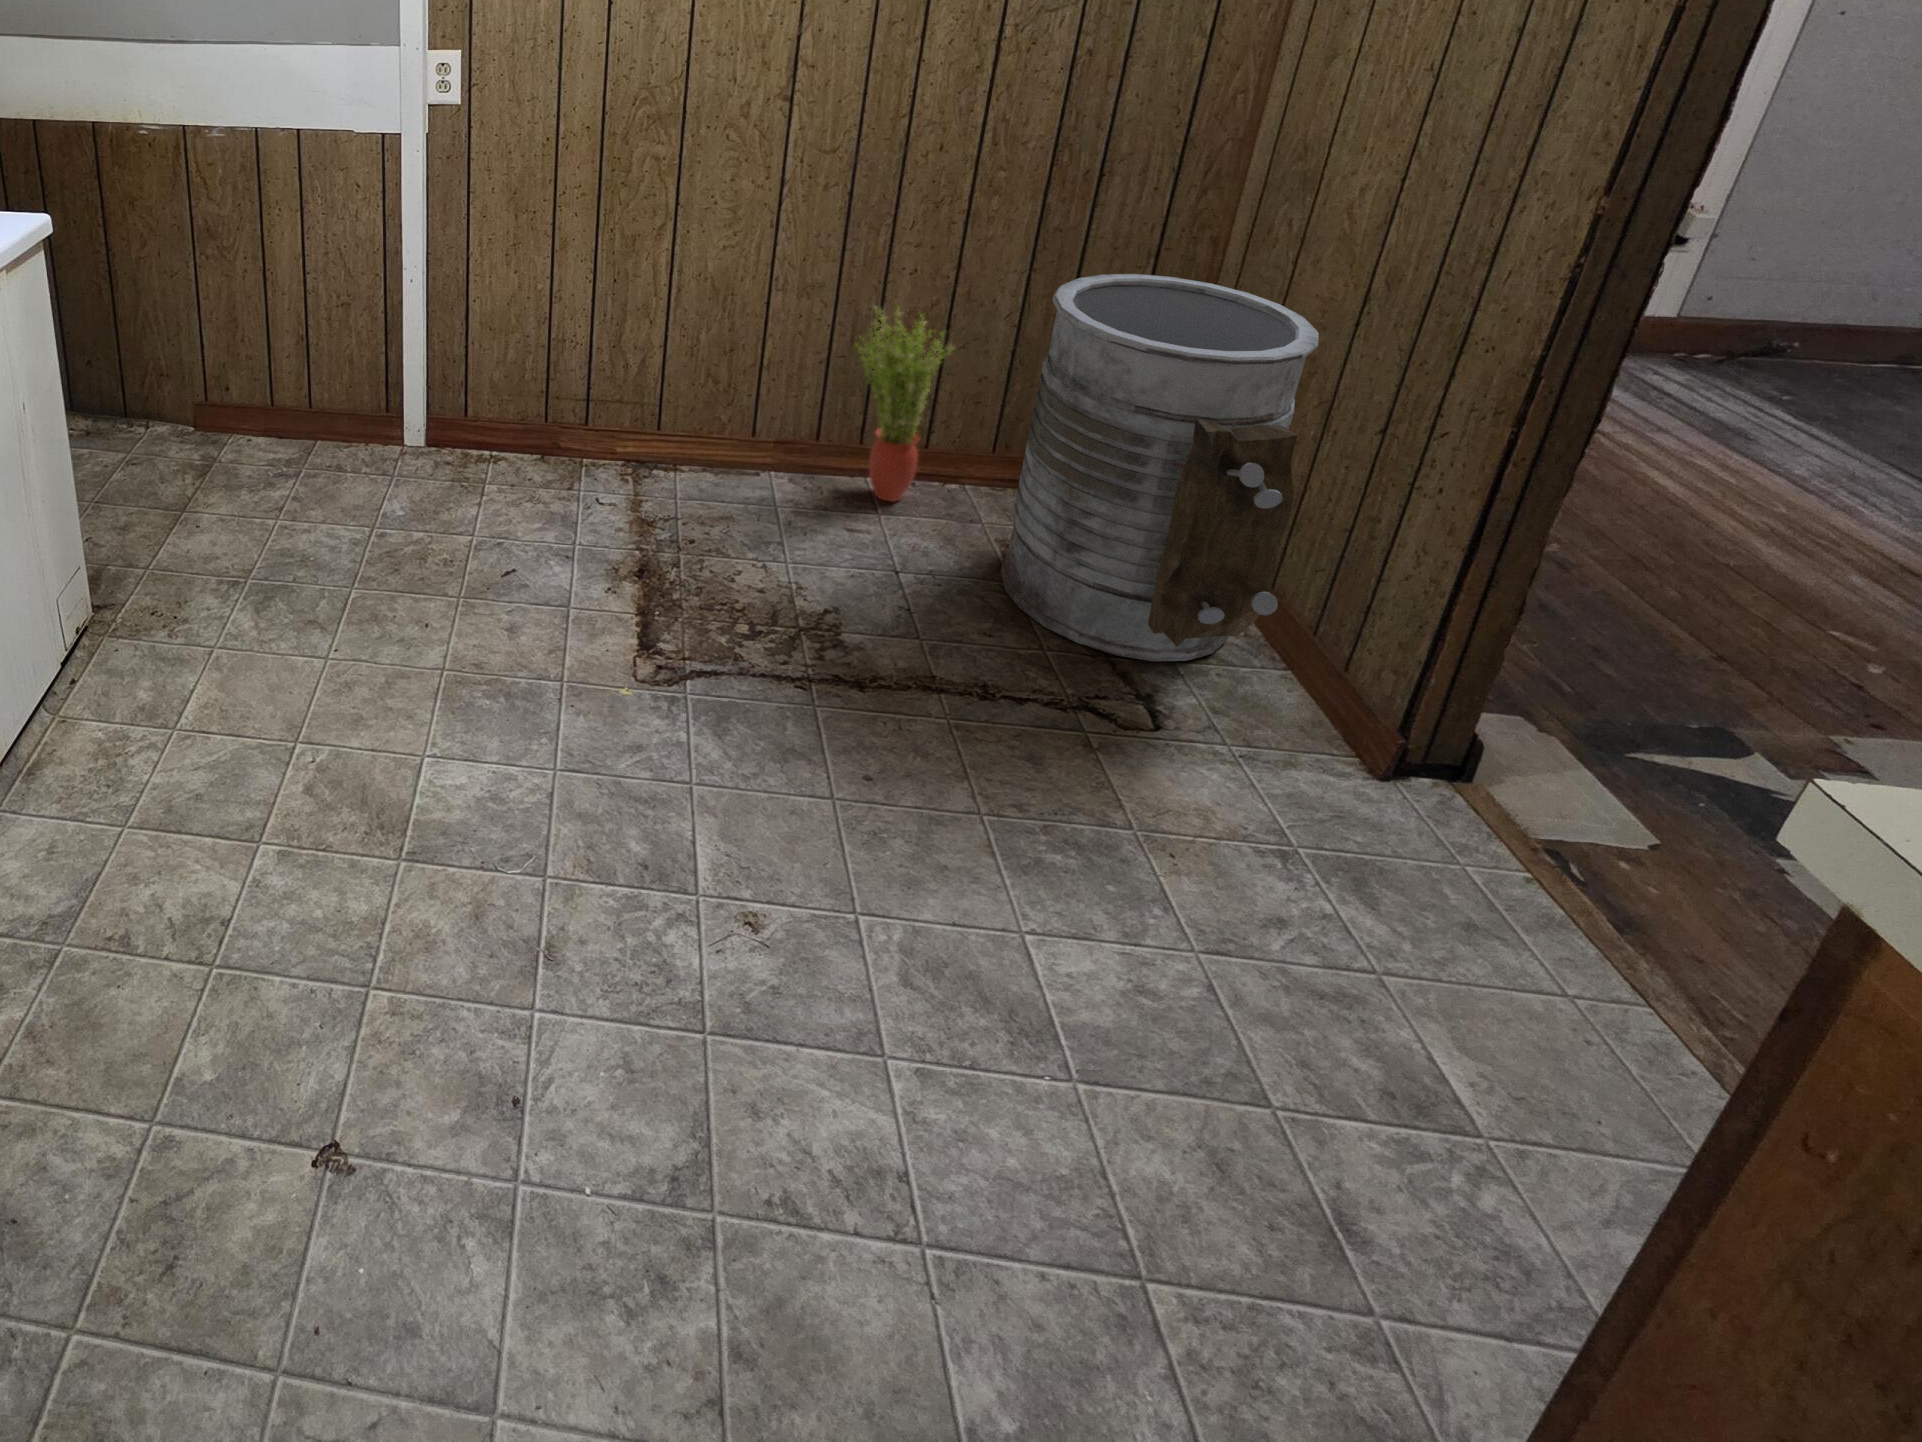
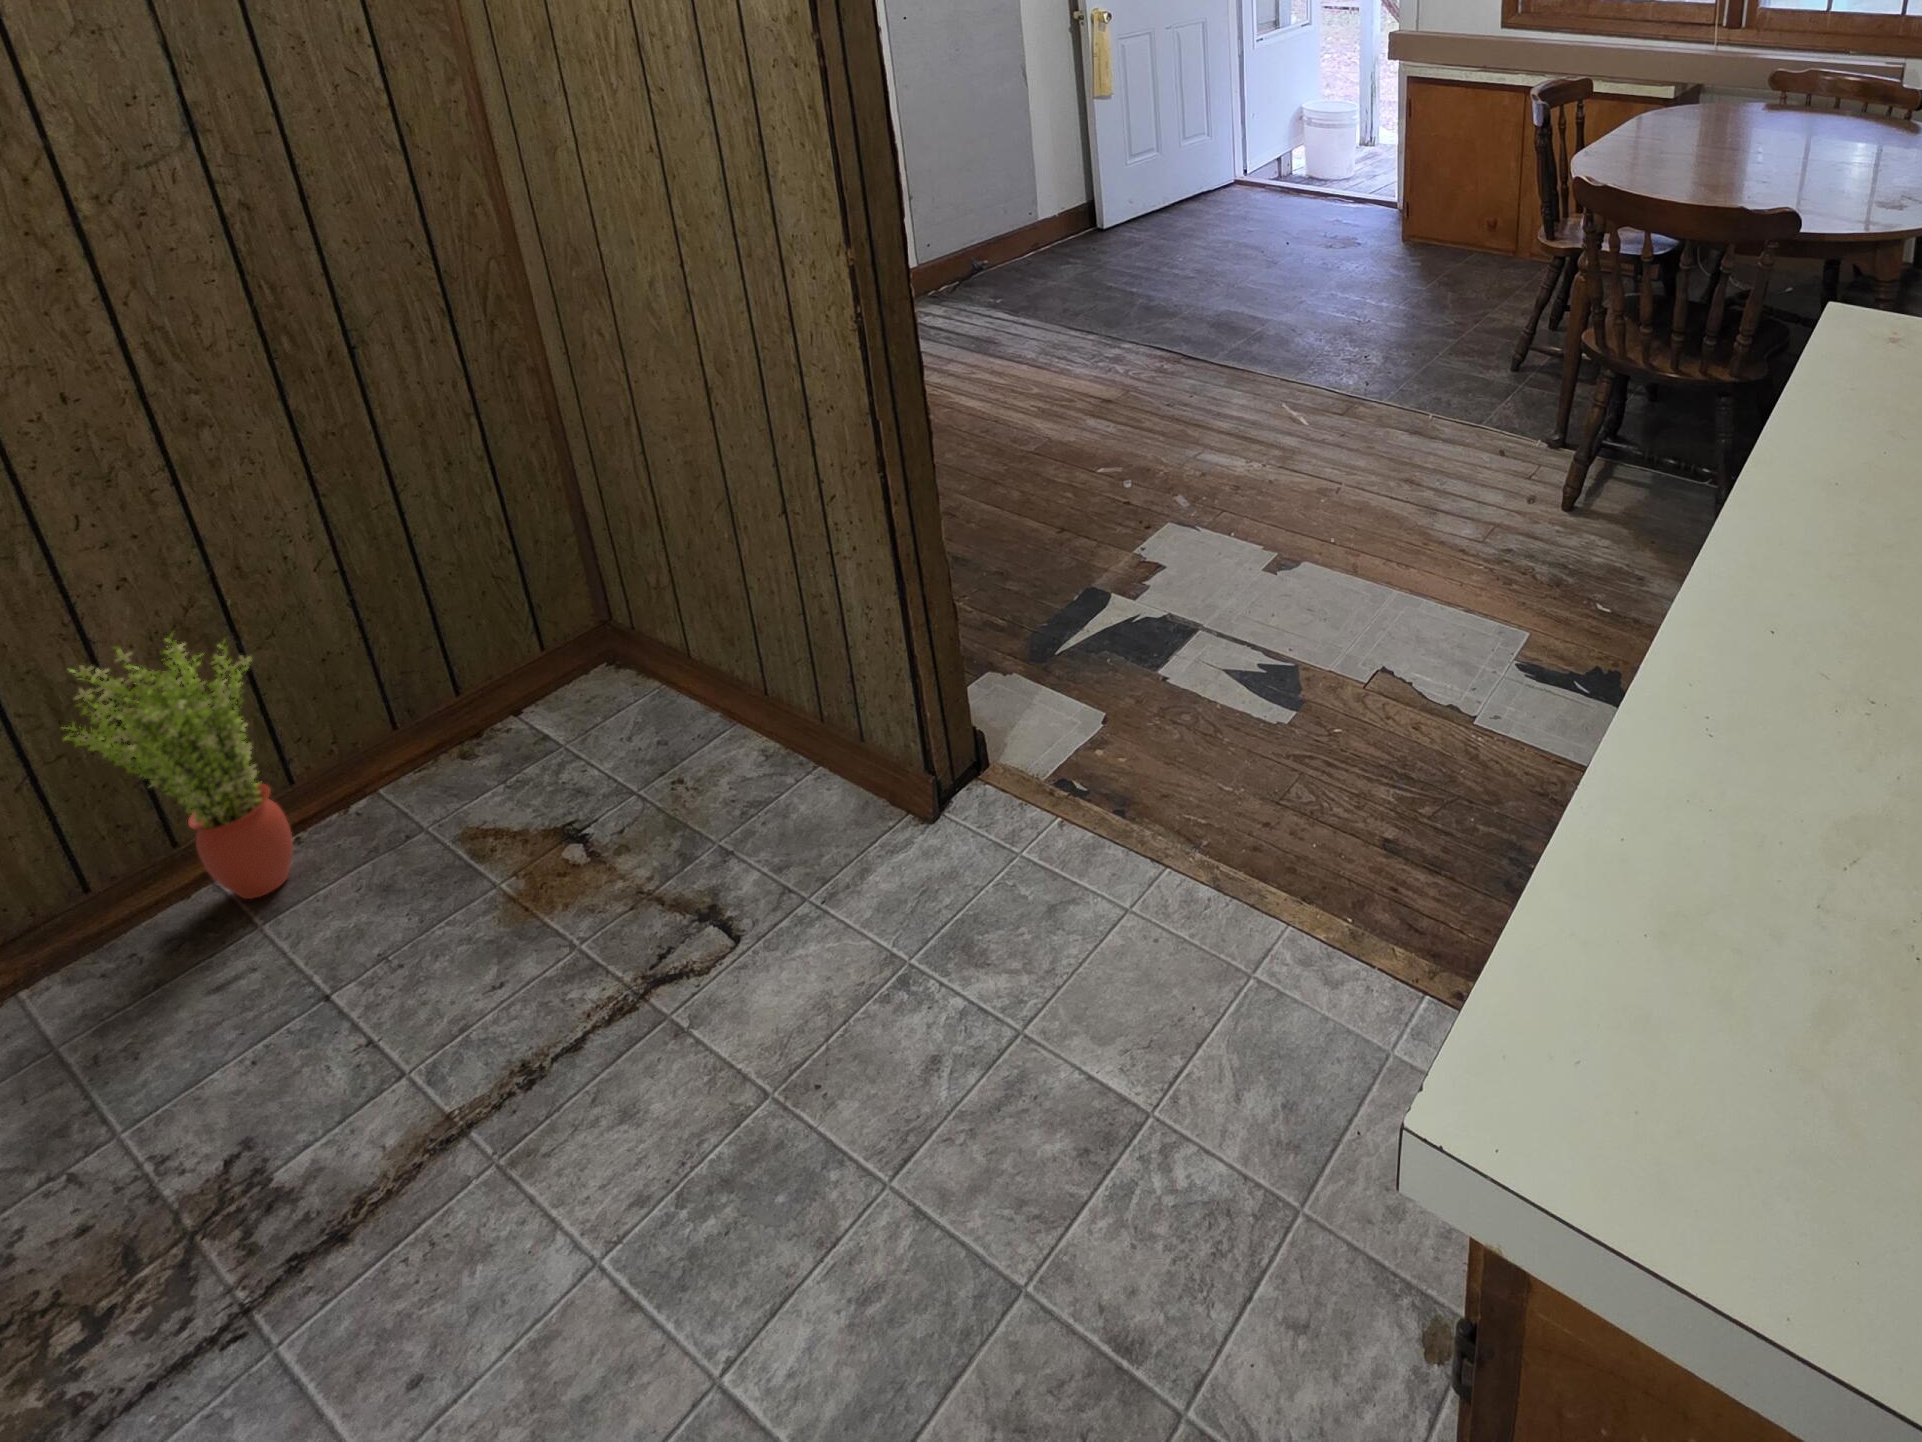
trash can: present [1001,274,1319,661] -> none [353,430,781,915]

